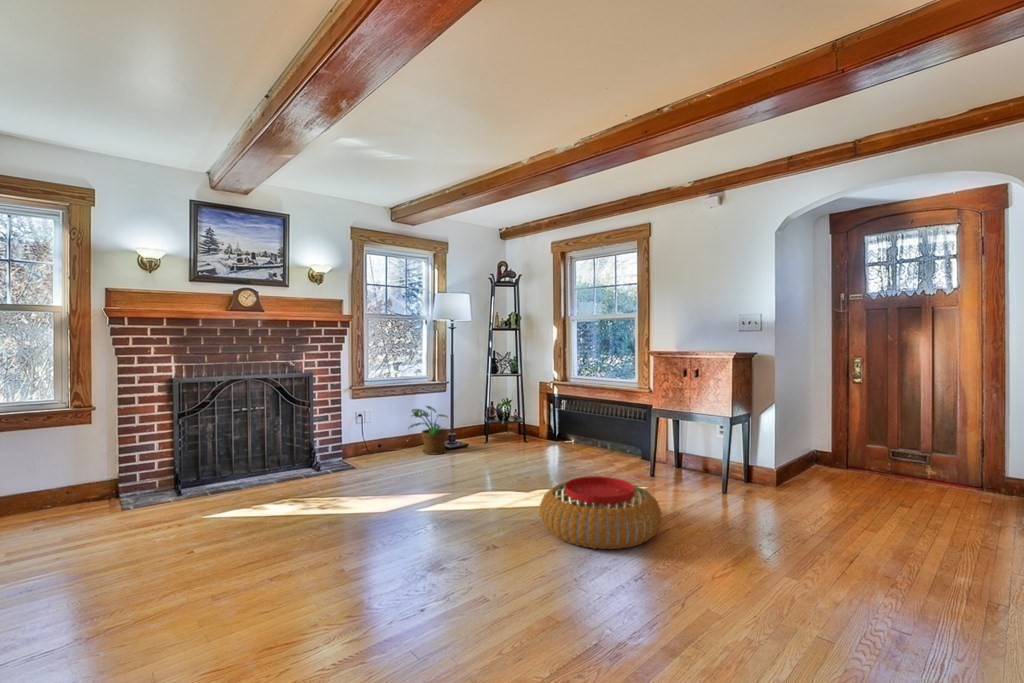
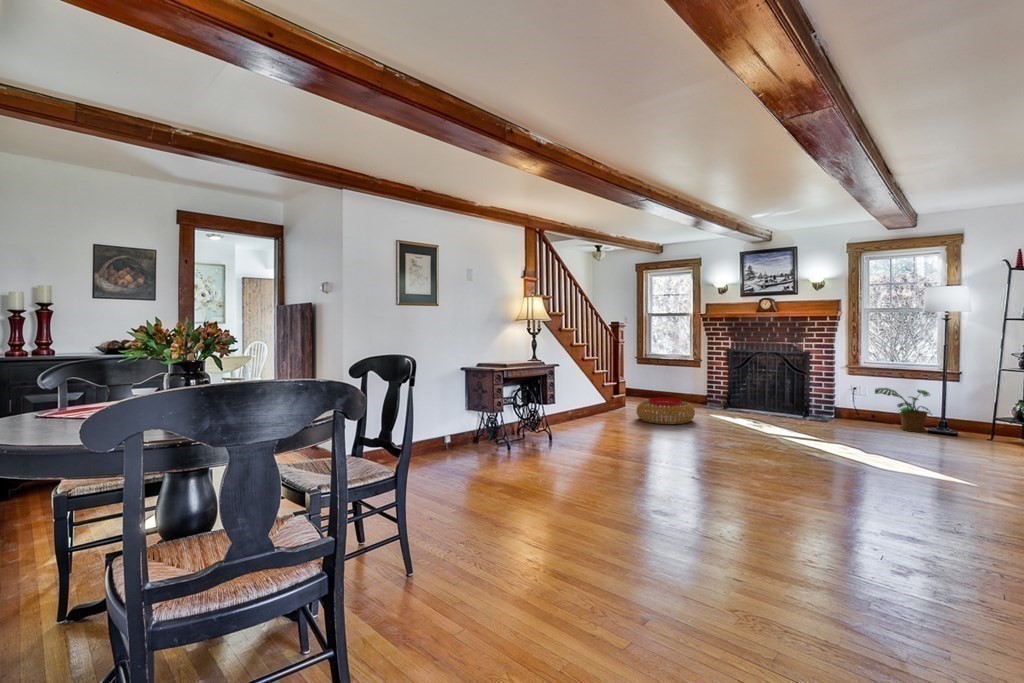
pouf: present [540,476,662,549] -> present [637,397,695,424]

